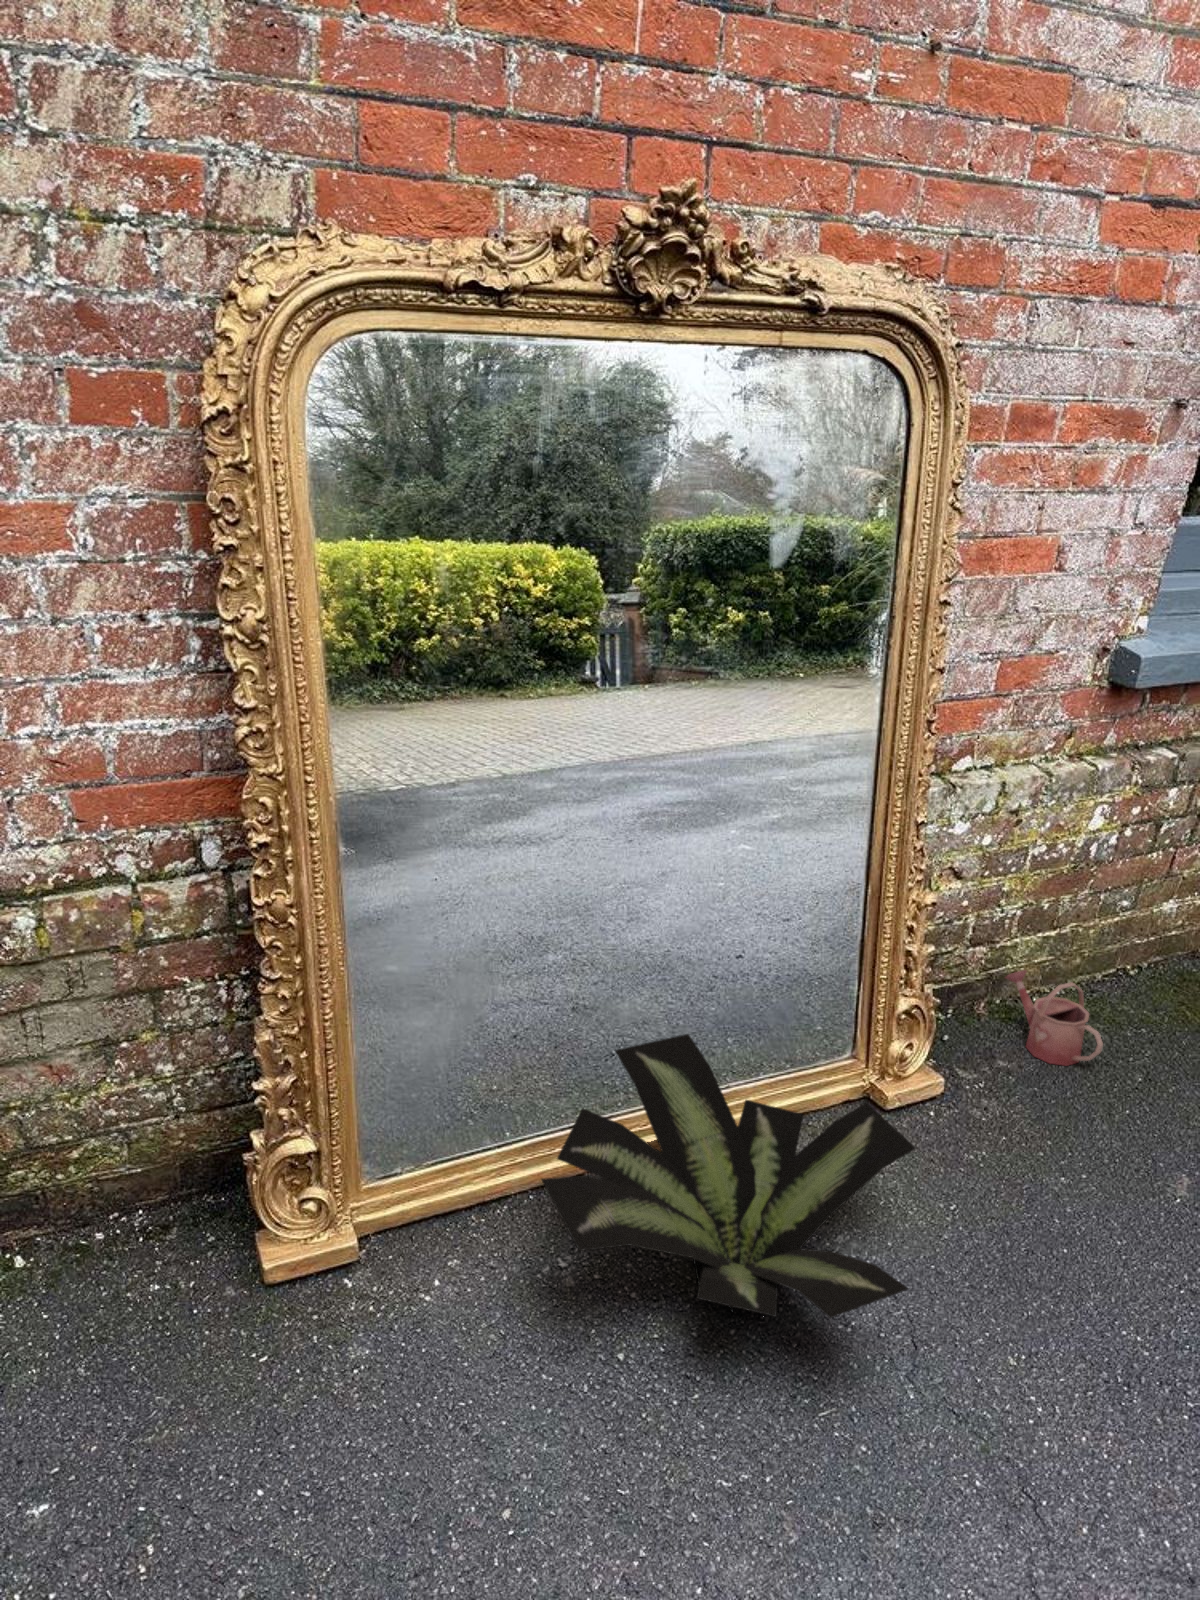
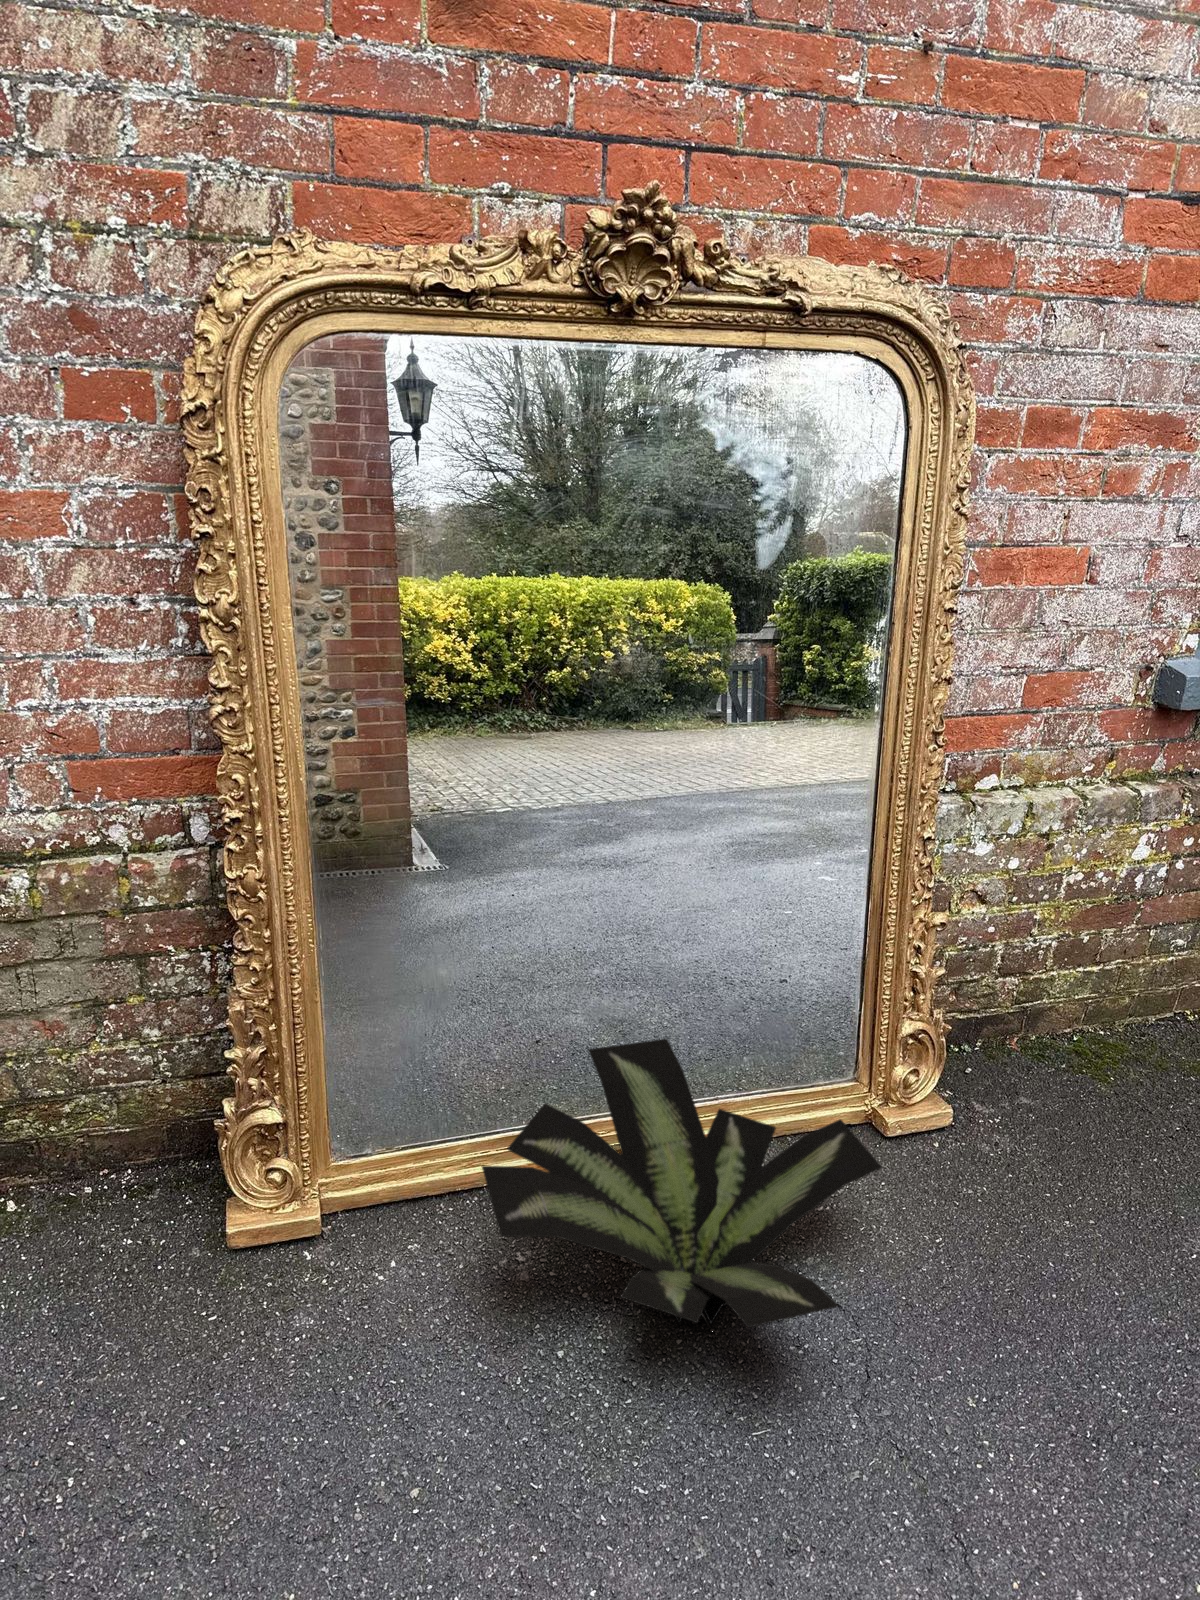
watering can: present [1005,970,1103,1066] -> none [1032,1002,1130,1105]

